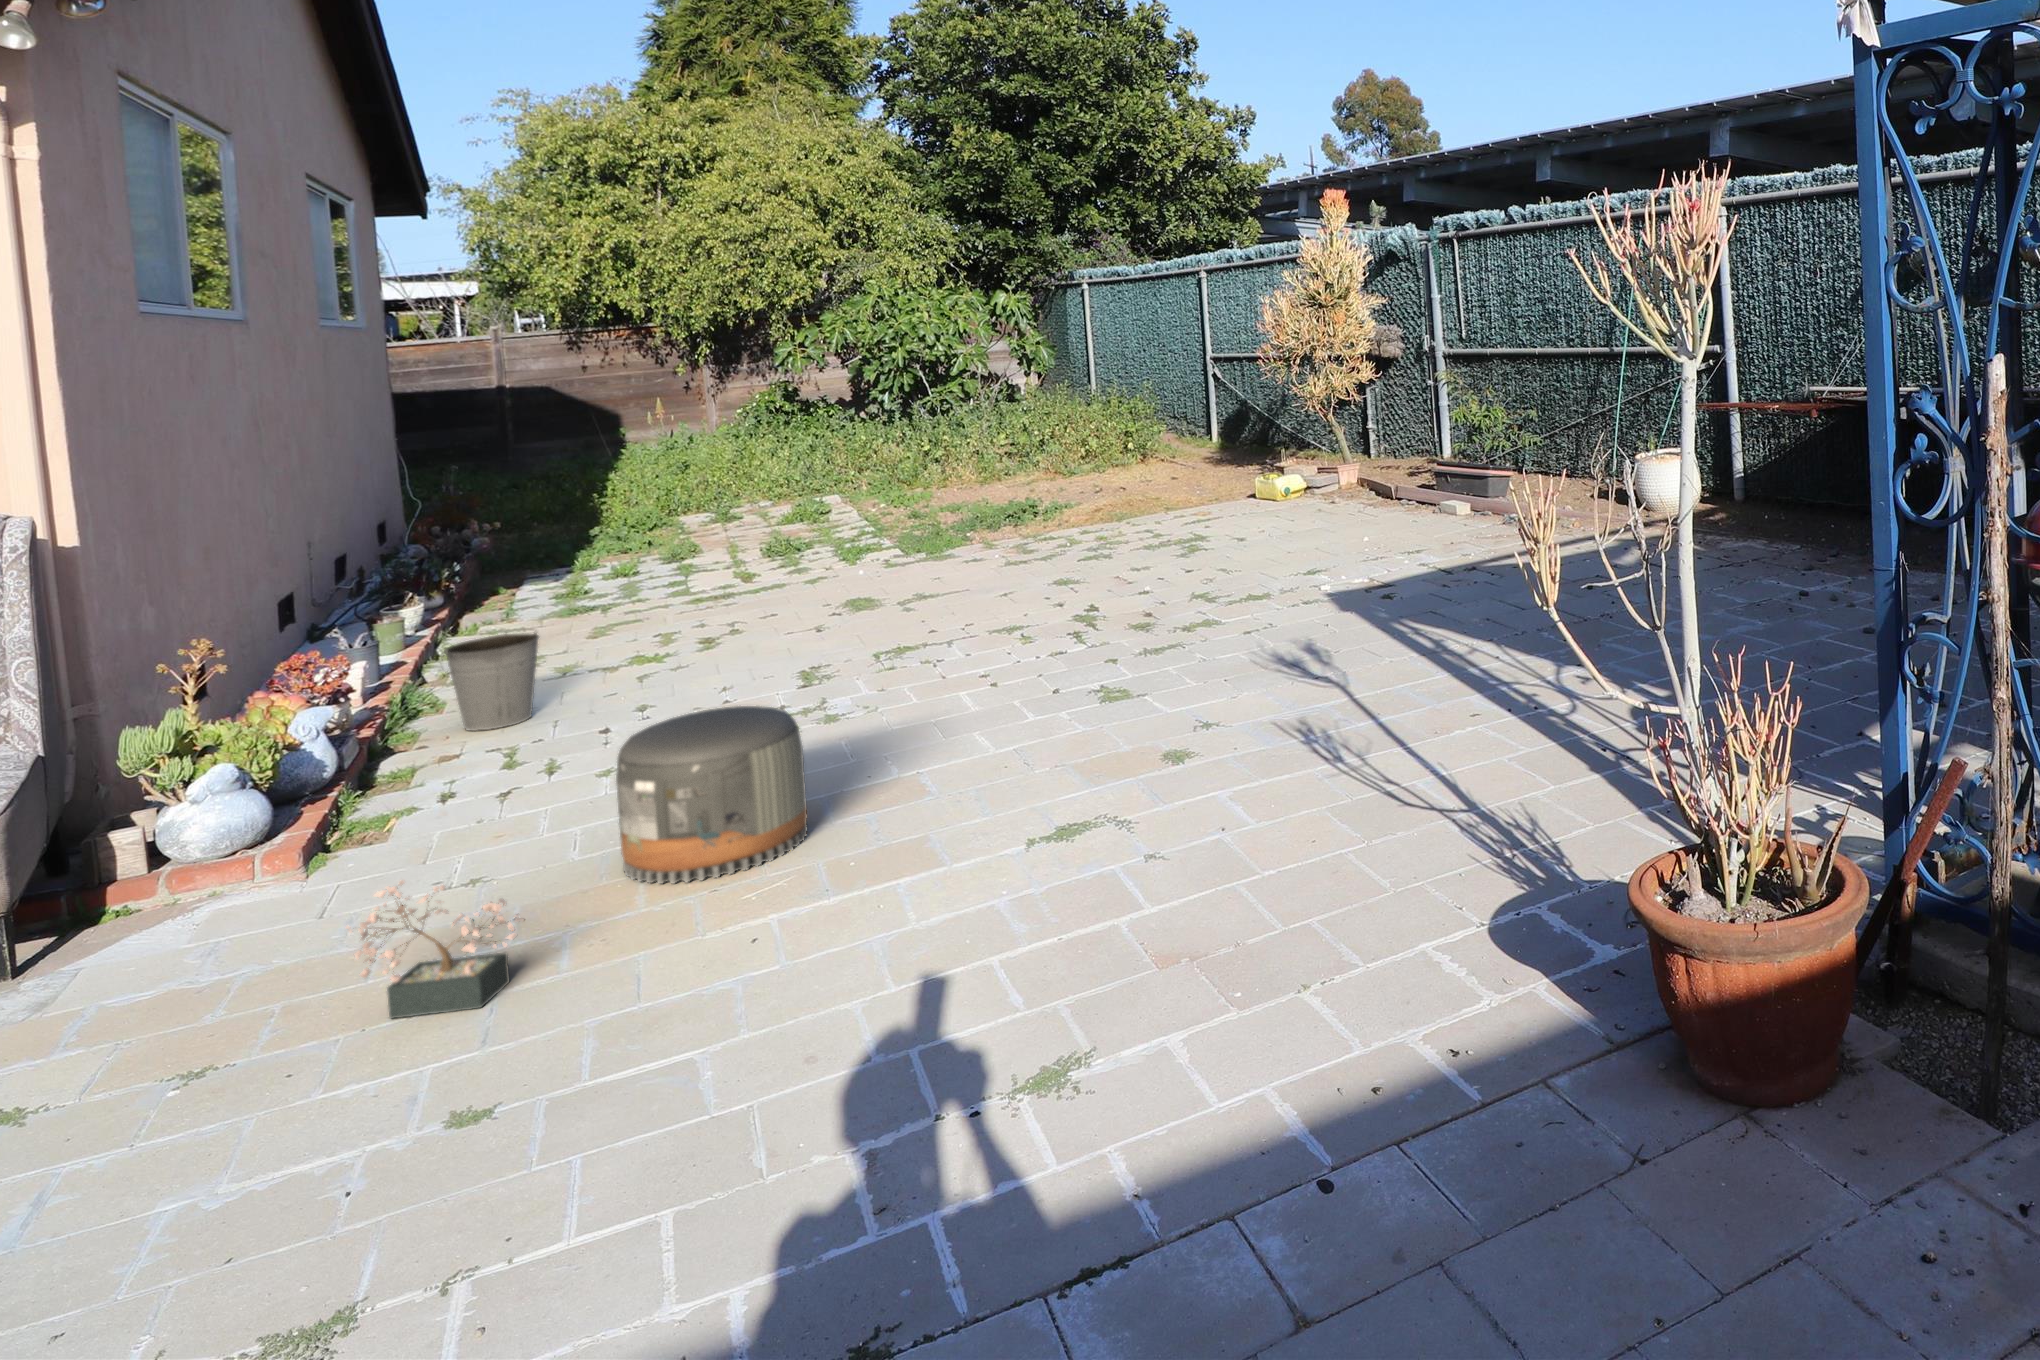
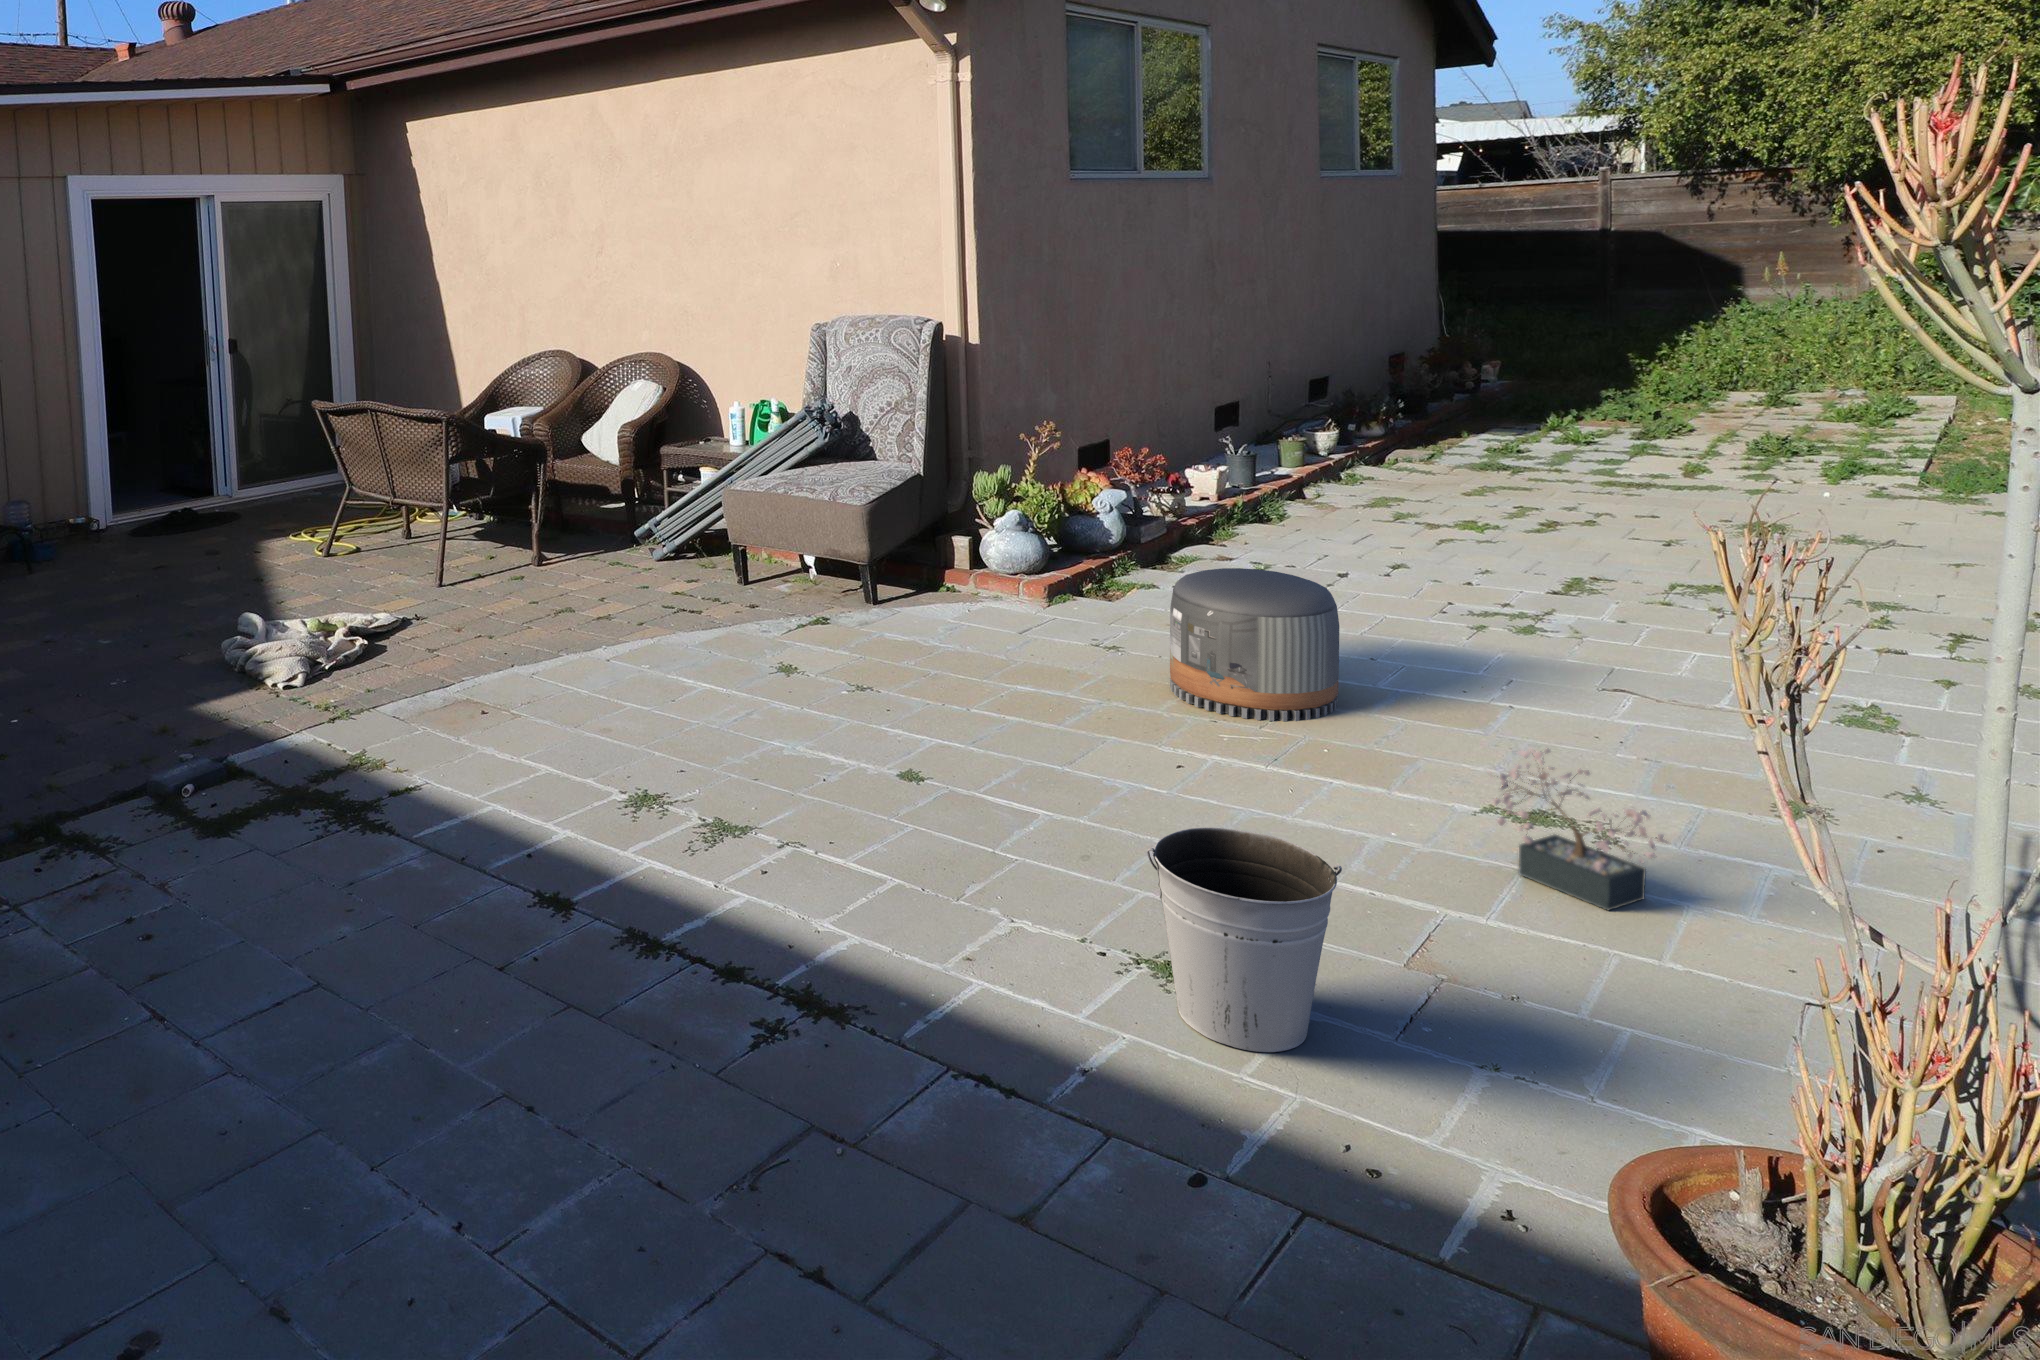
bucket: present [444,633,539,731] -> present [1147,827,1342,1052]
decorative plant: present [346,880,523,1019] -> present [1487,748,1668,910]

